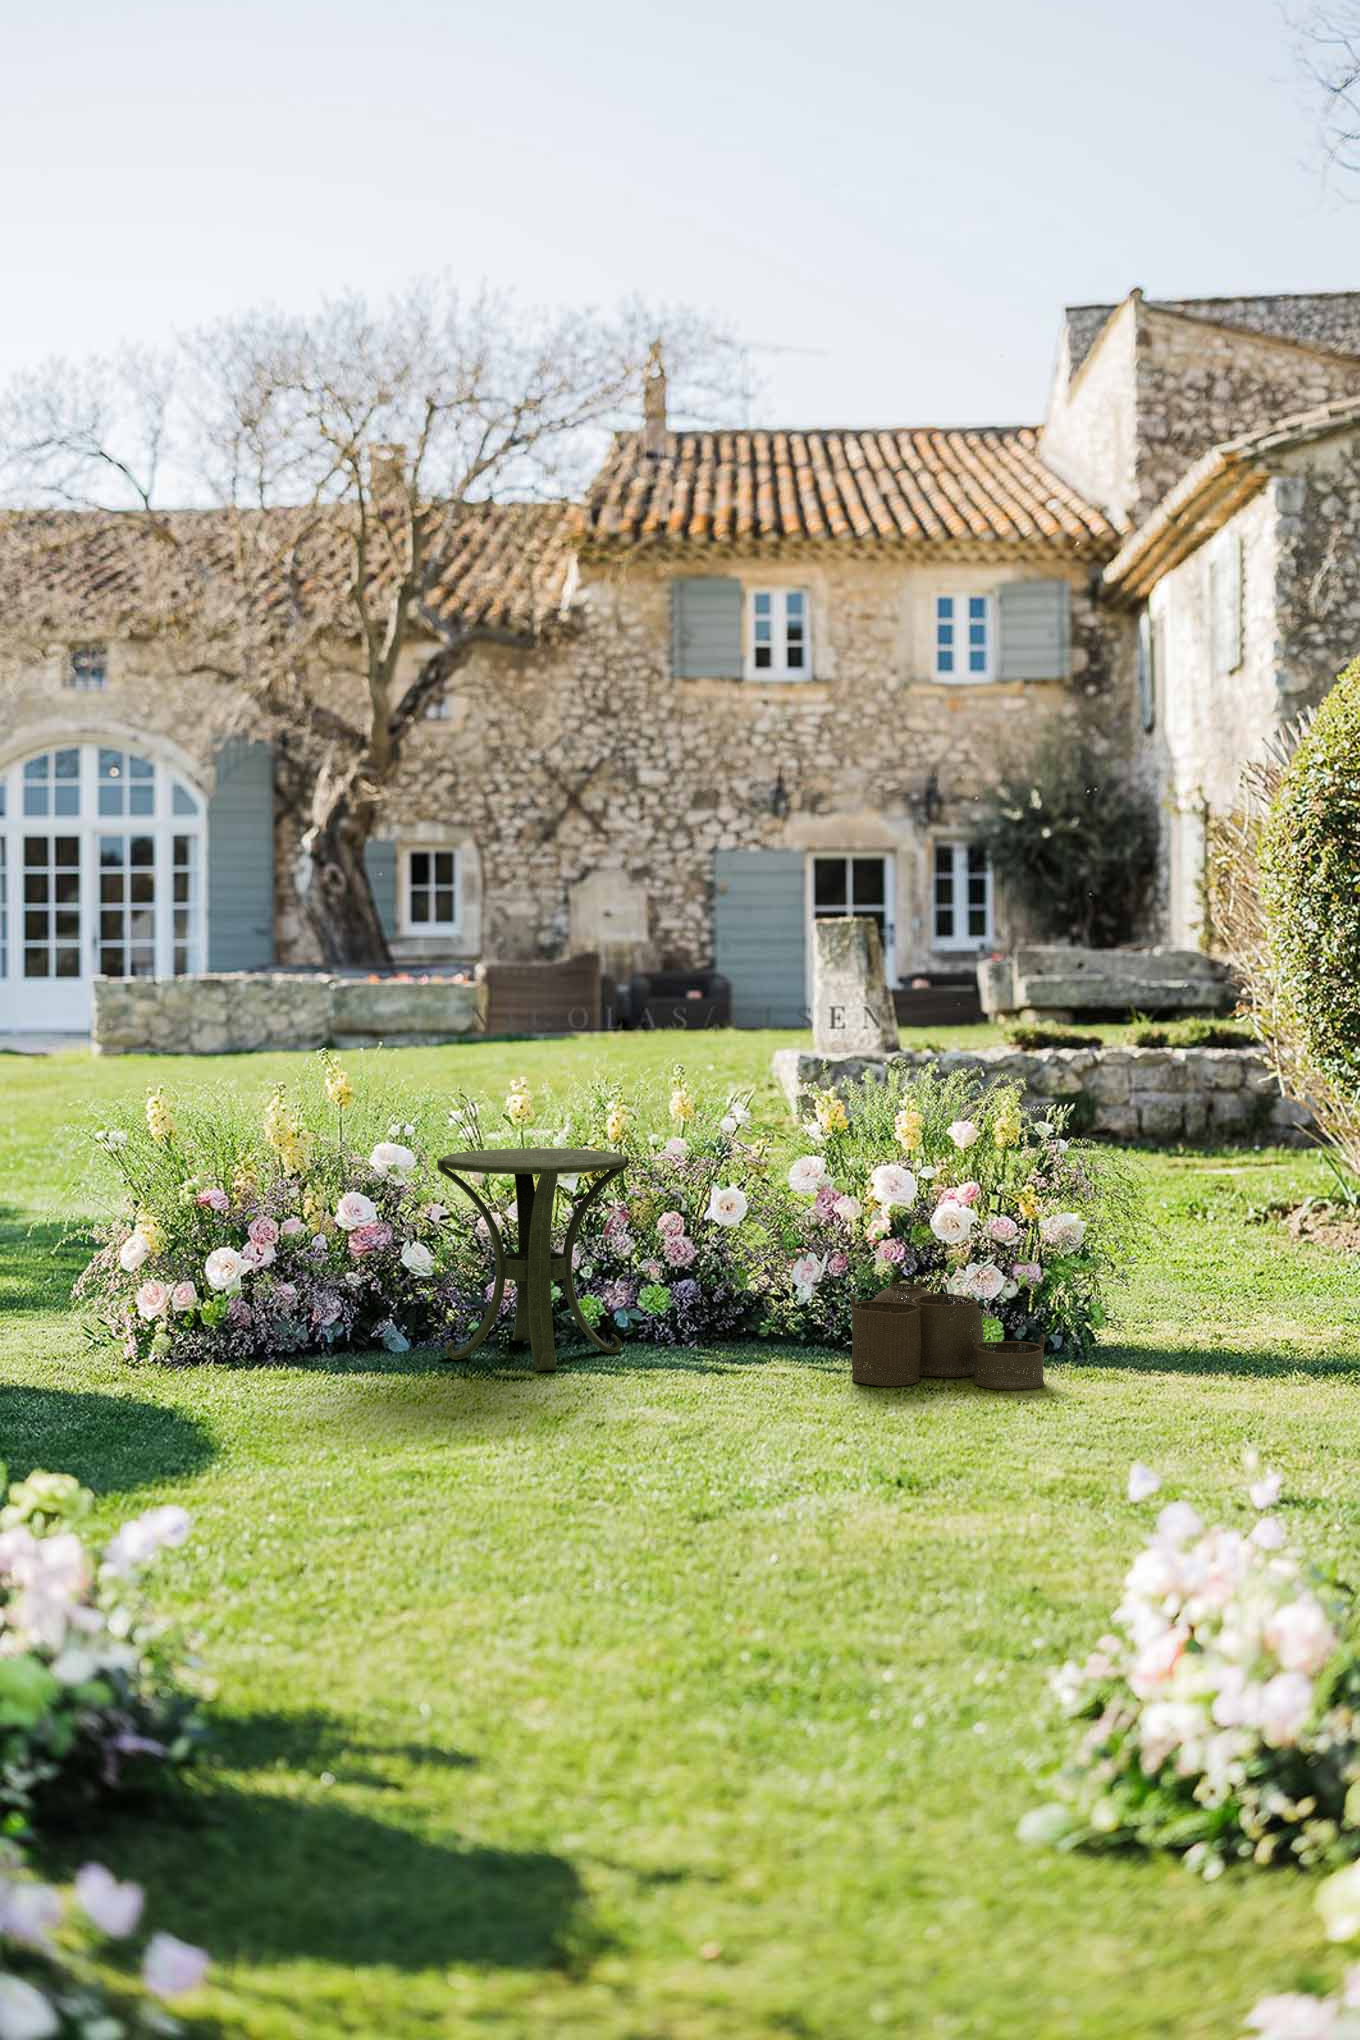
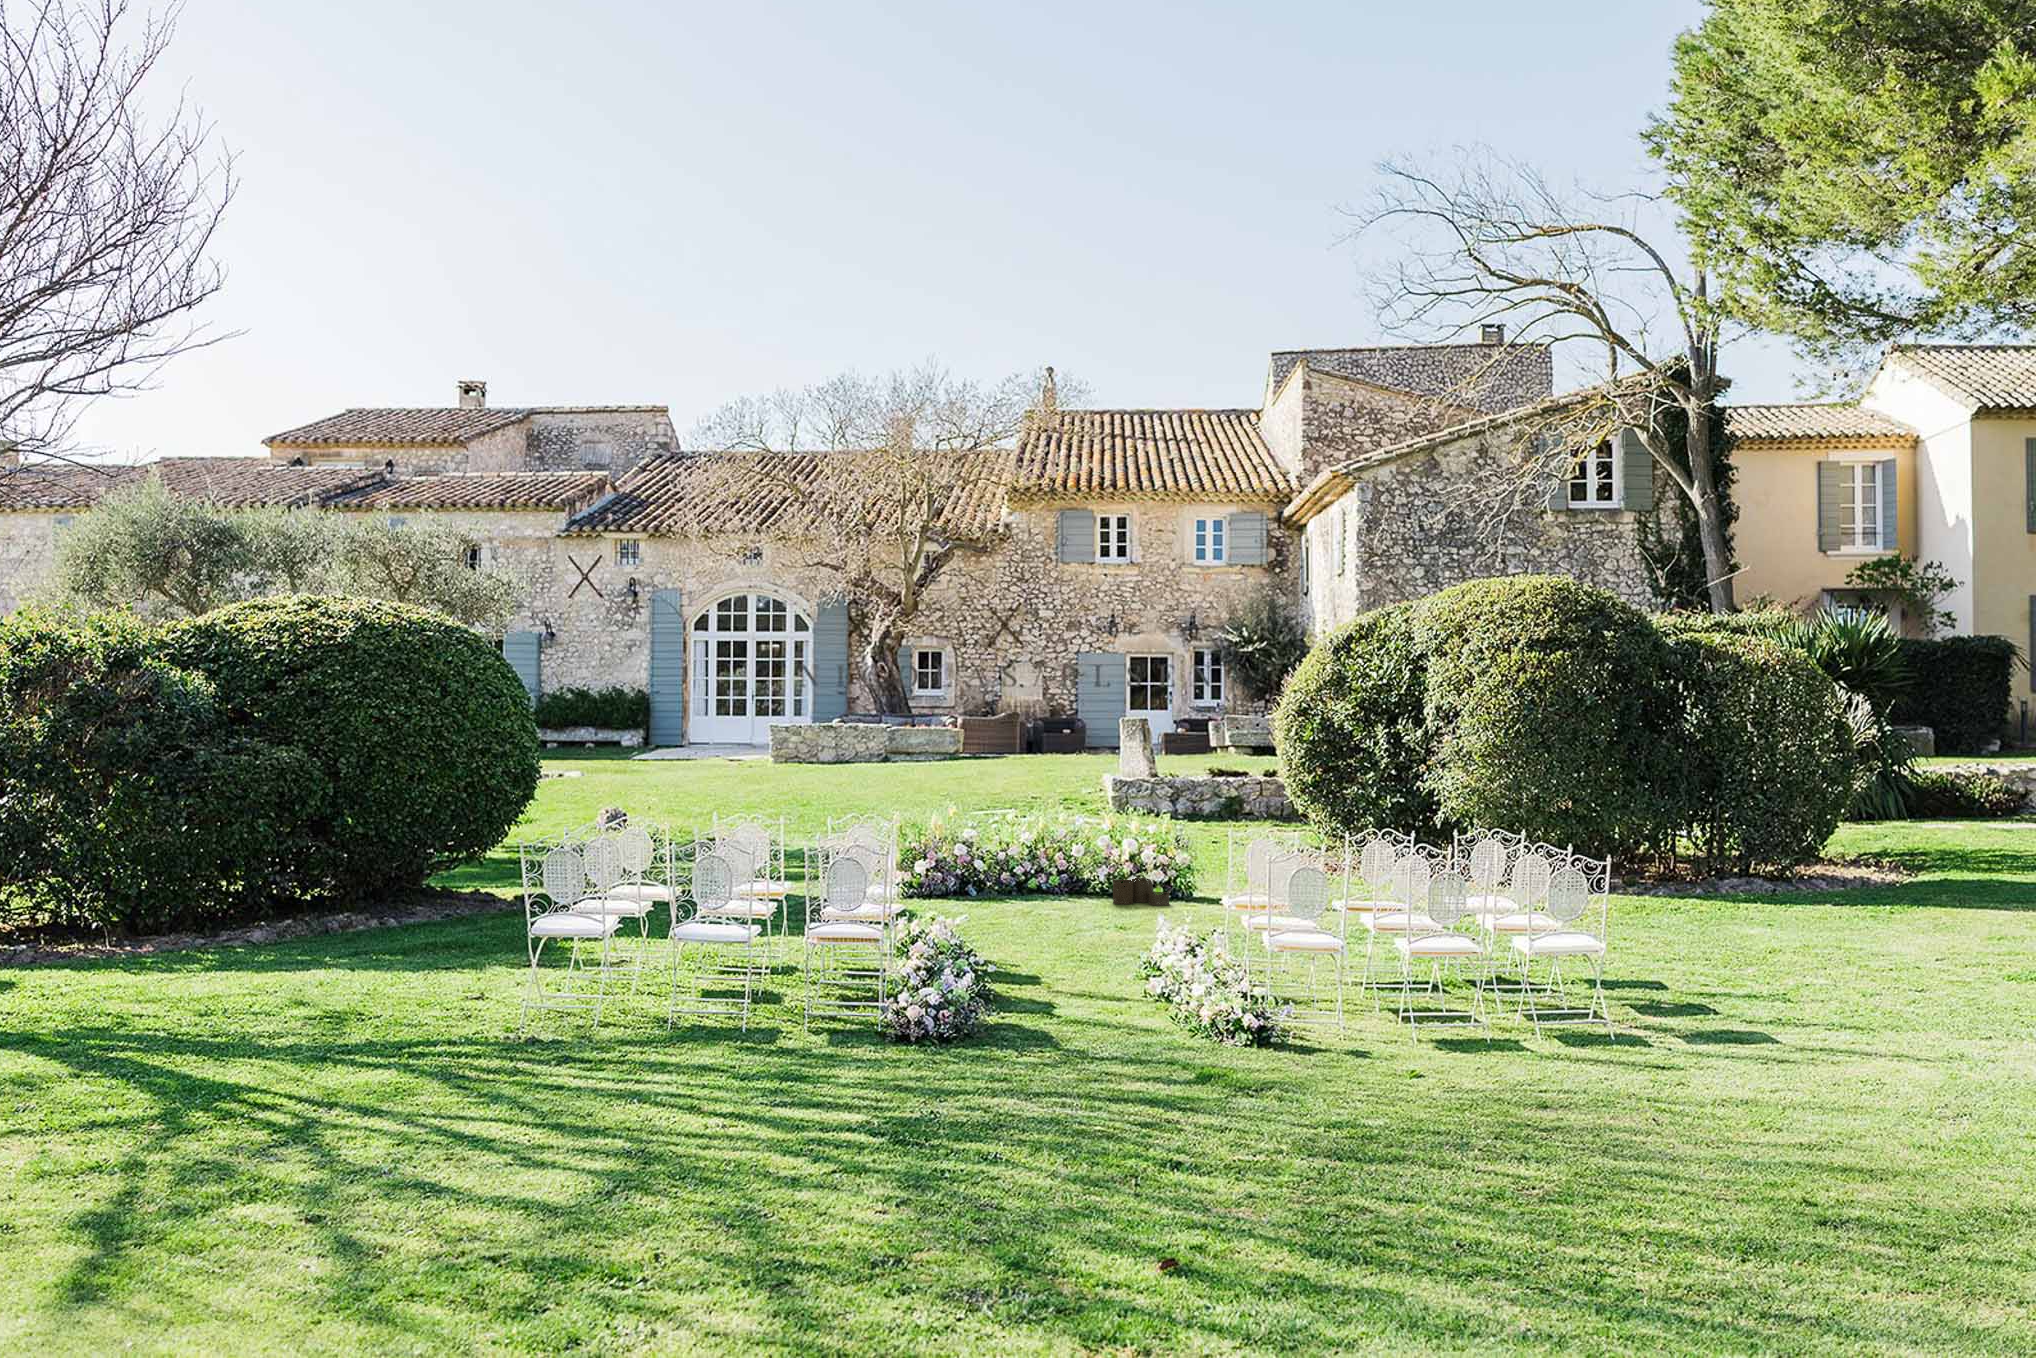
side table: present [437,1148,629,1371] -> none [989,832,1047,900]

